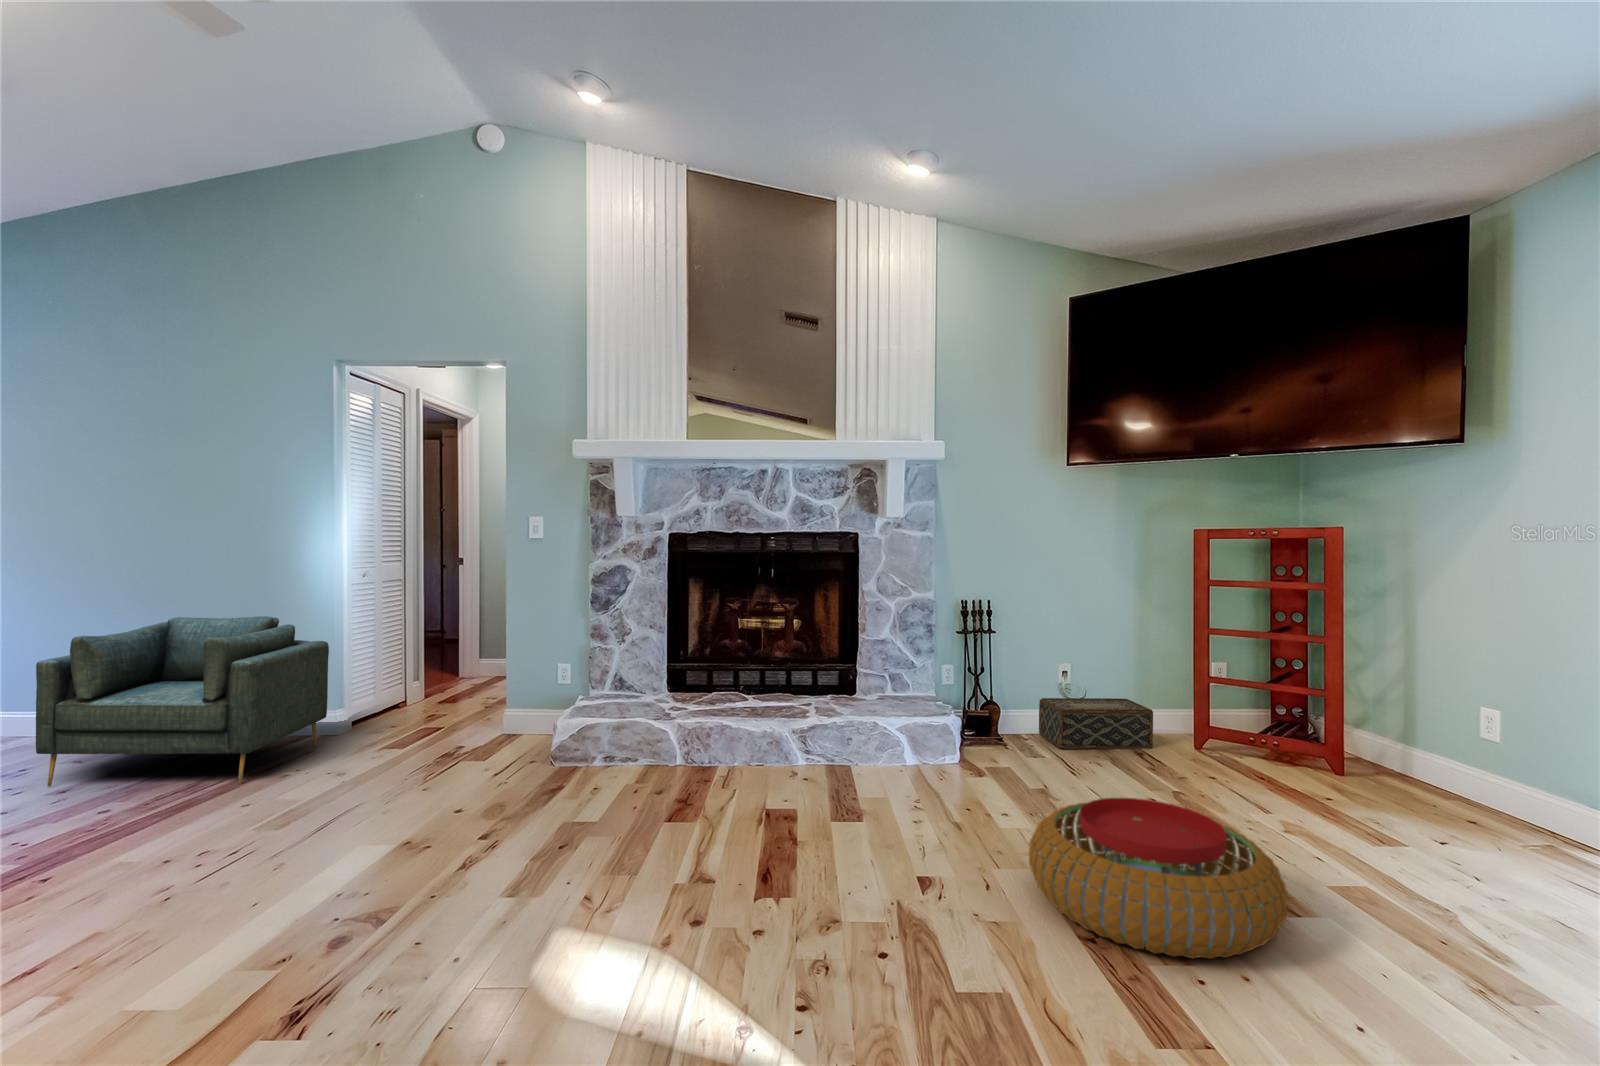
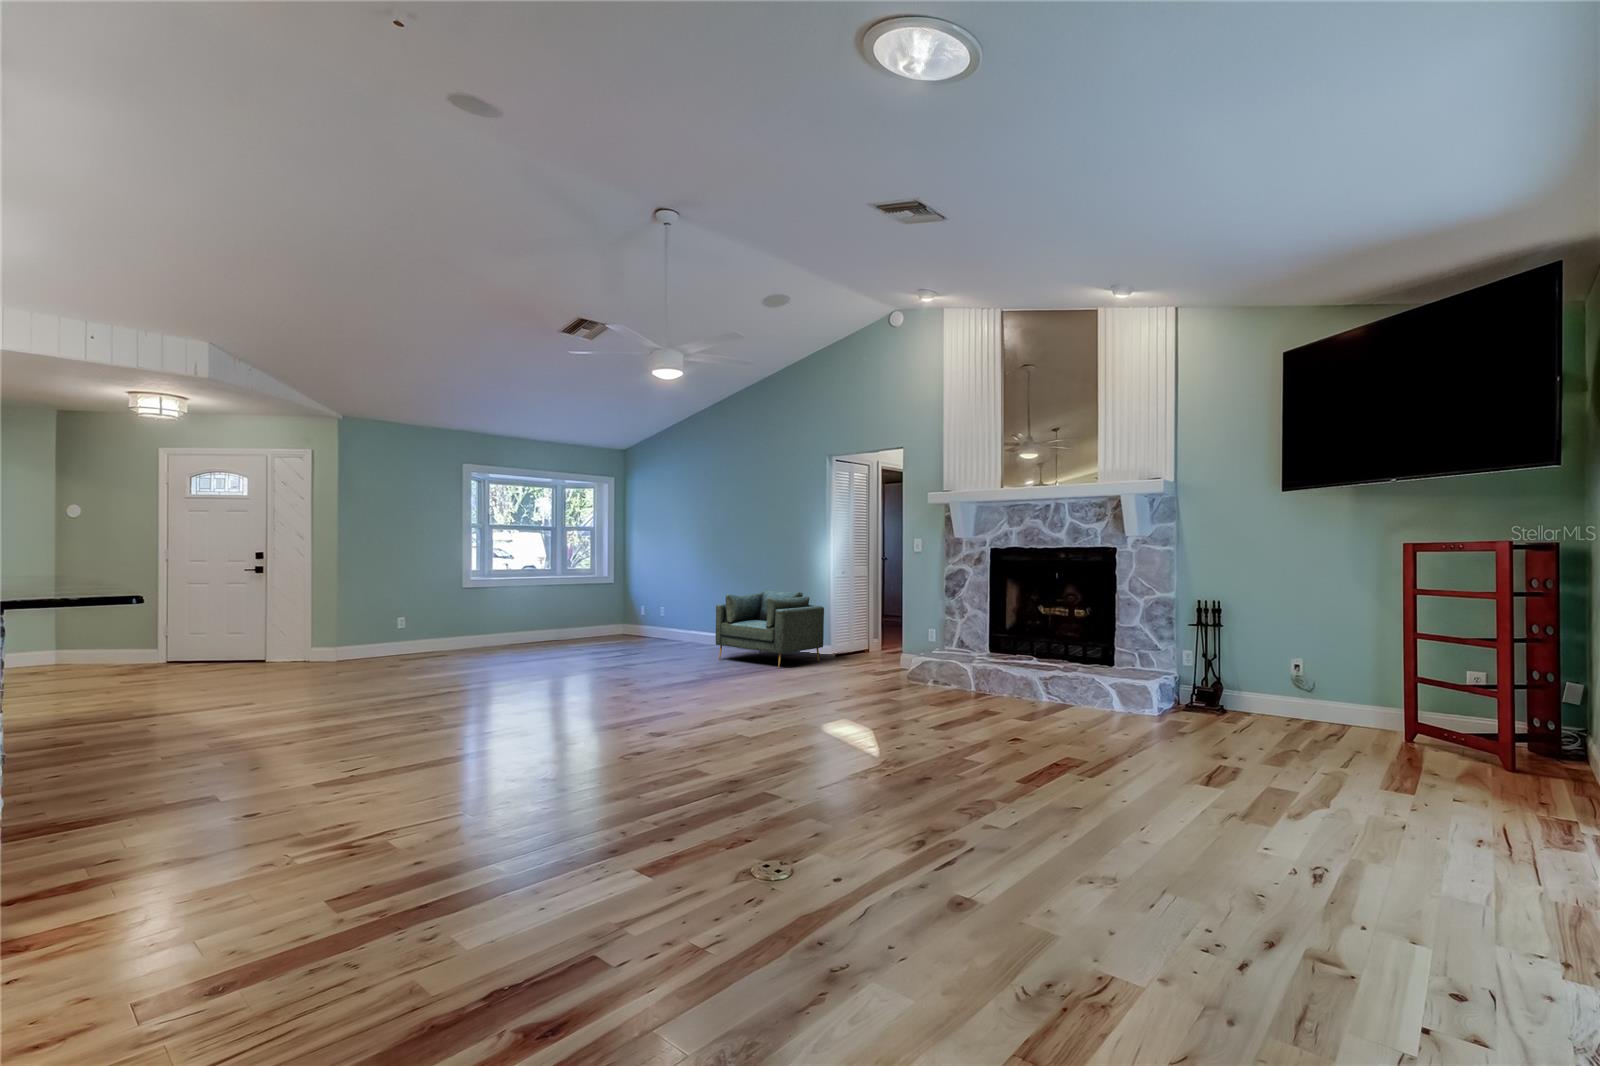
woven basket: present [1039,698,1153,749] -> none [1263,686,1365,737]
pouf: present [1029,798,1288,959] -> none [1043,708,1193,784]

